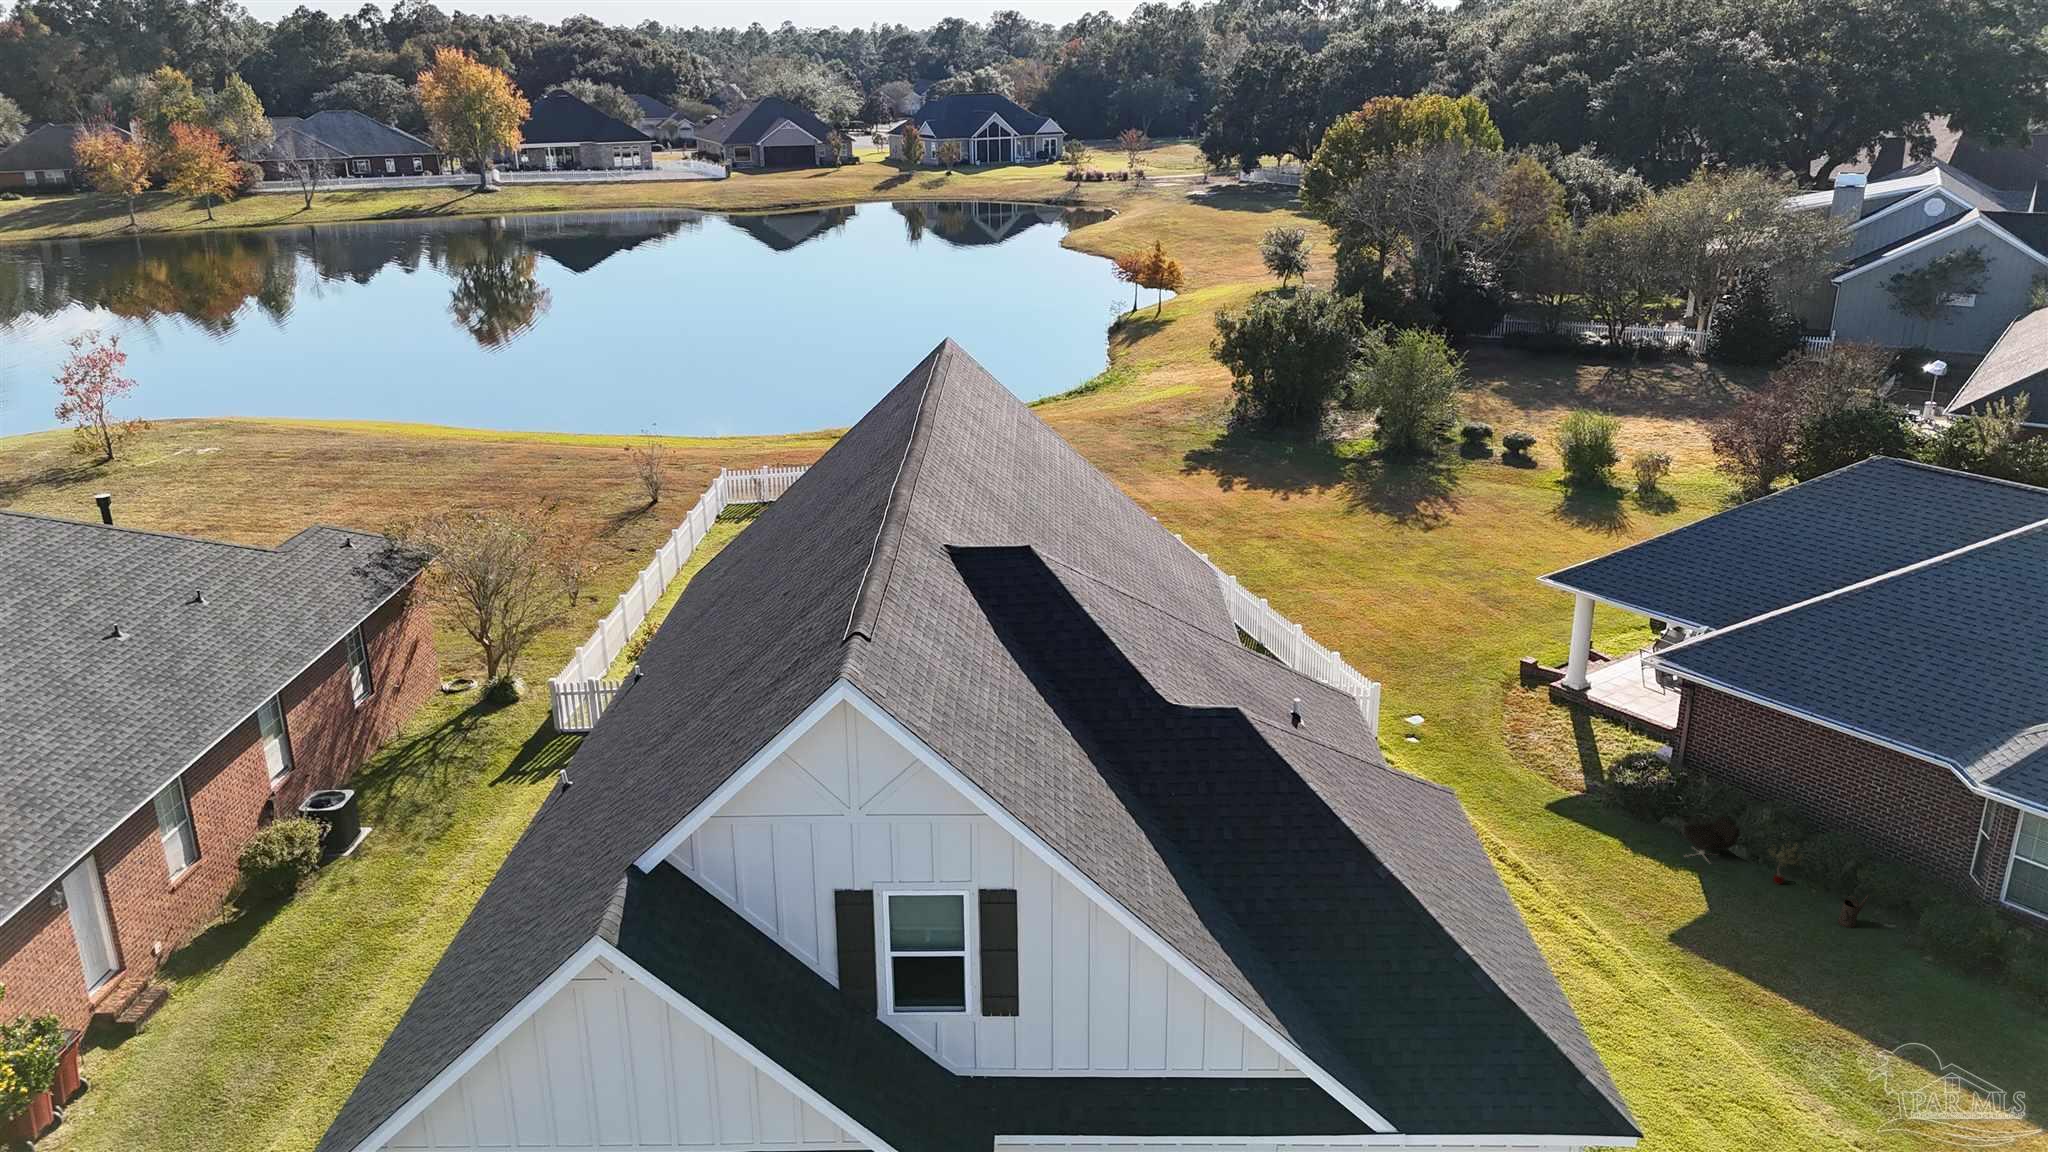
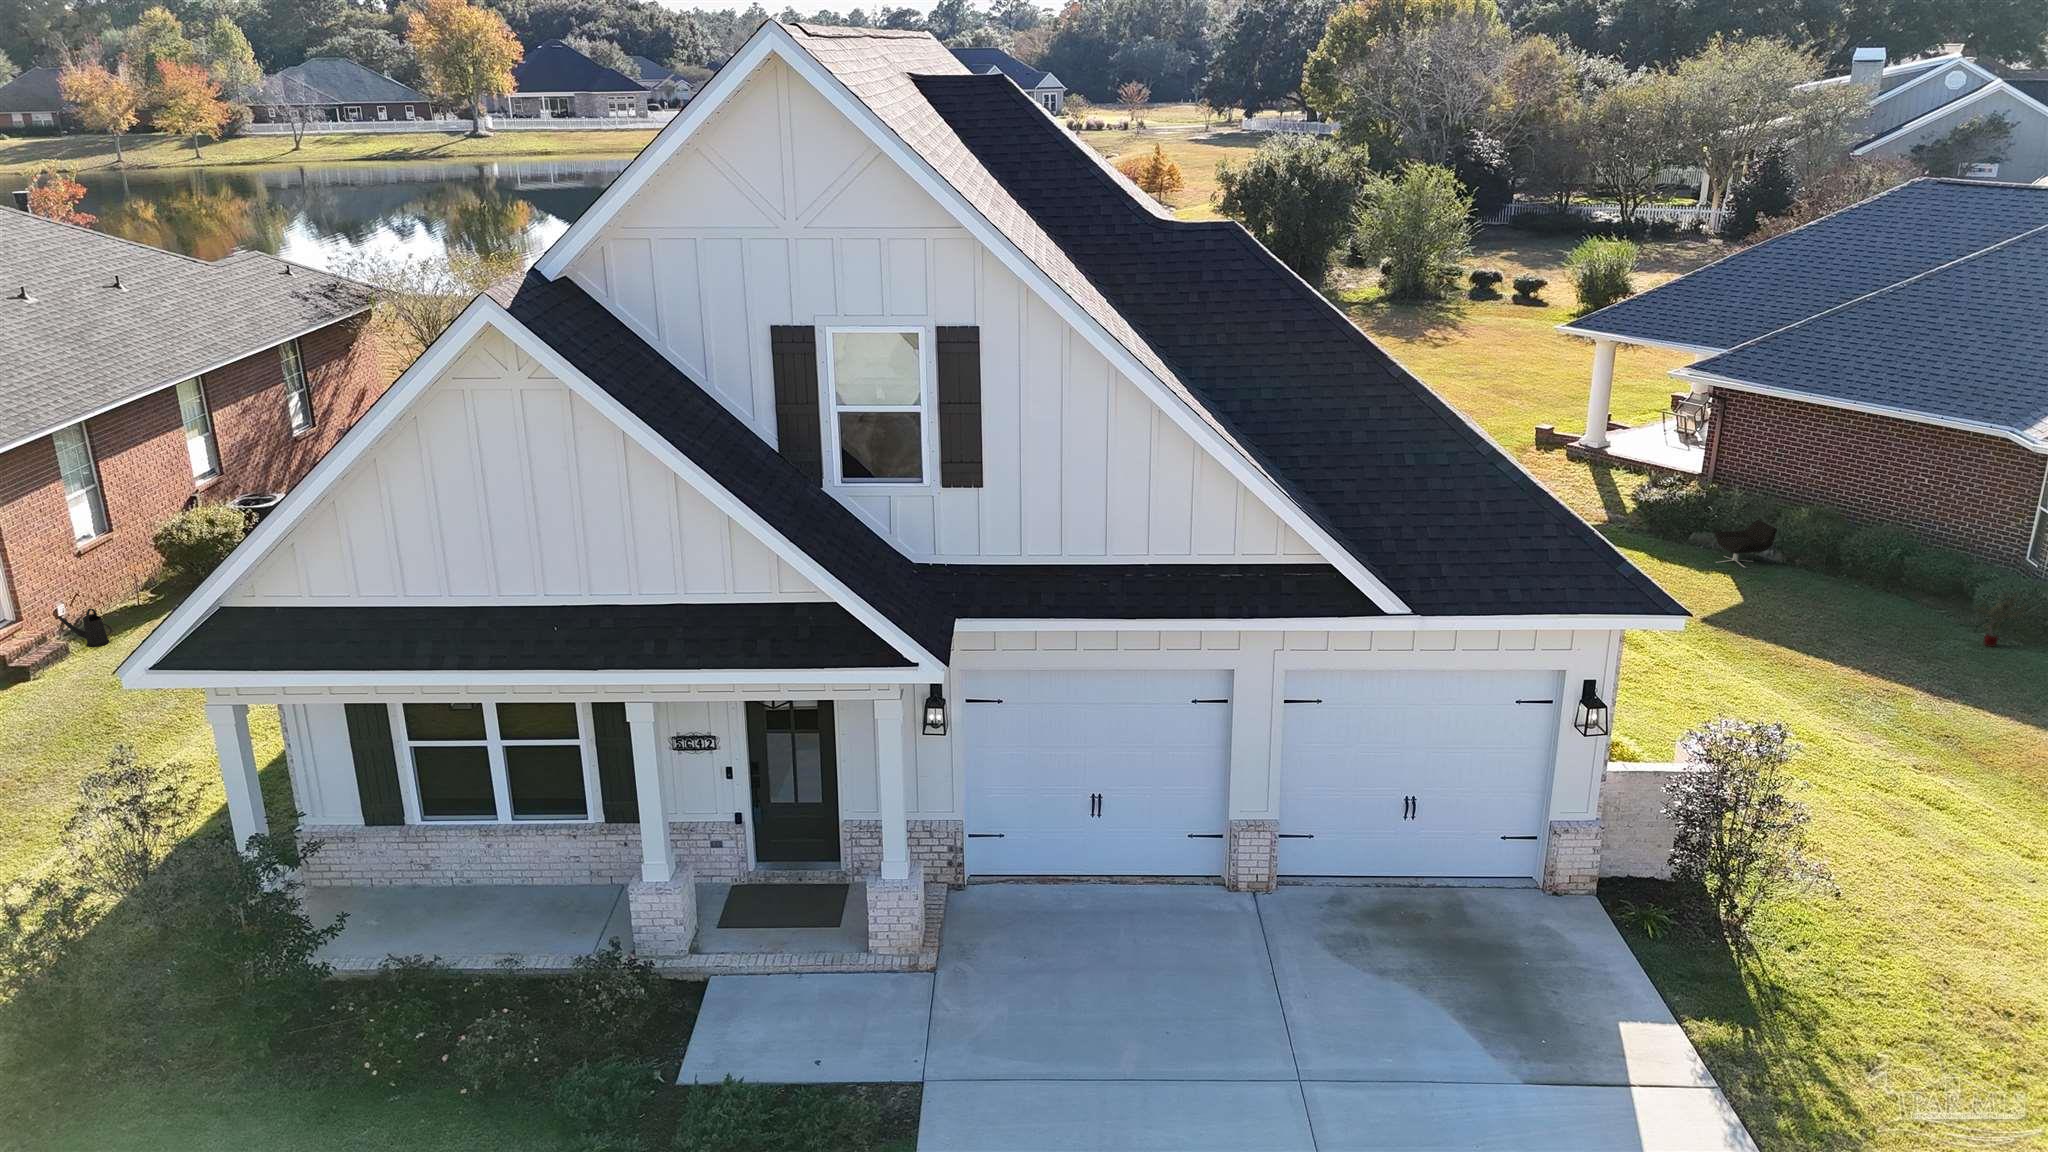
potted tree: present [1768,844,1802,885] -> present [1974,593,2027,647]
watering can: present [1838,895,1869,928] -> present [58,609,112,647]

